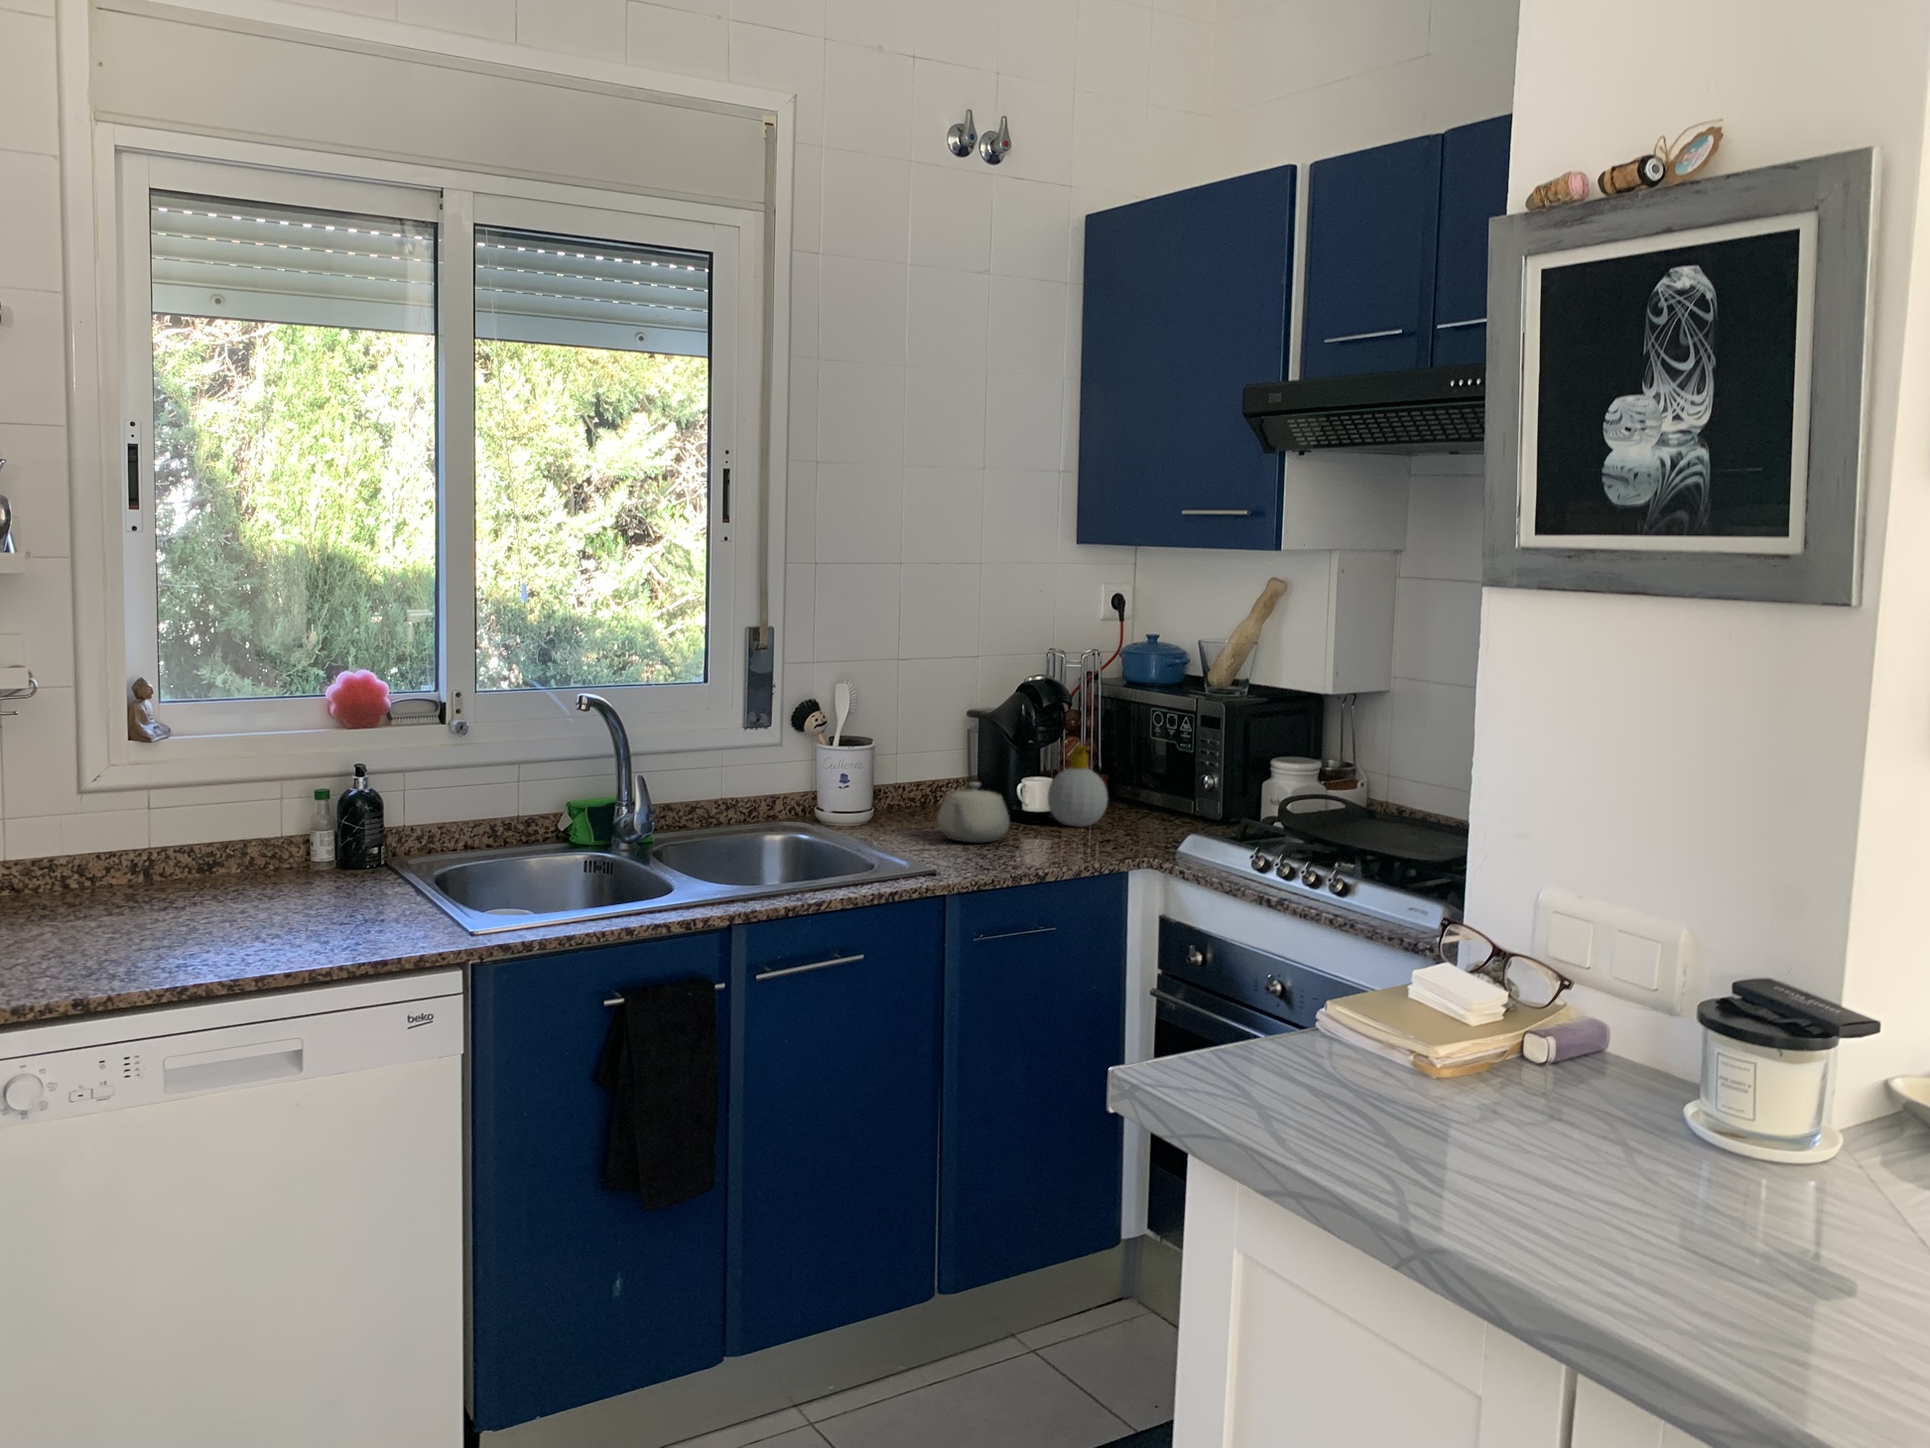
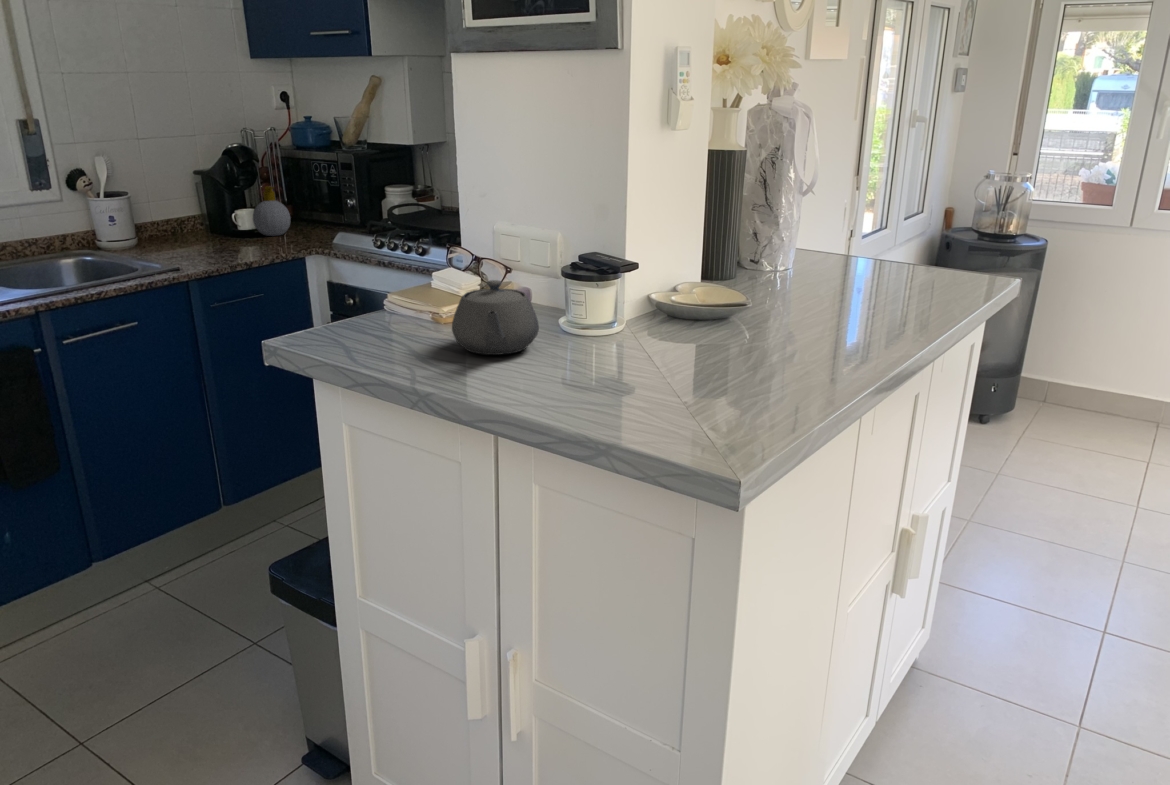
teapot: present [937,782,1009,842] -> present [452,280,539,355]

